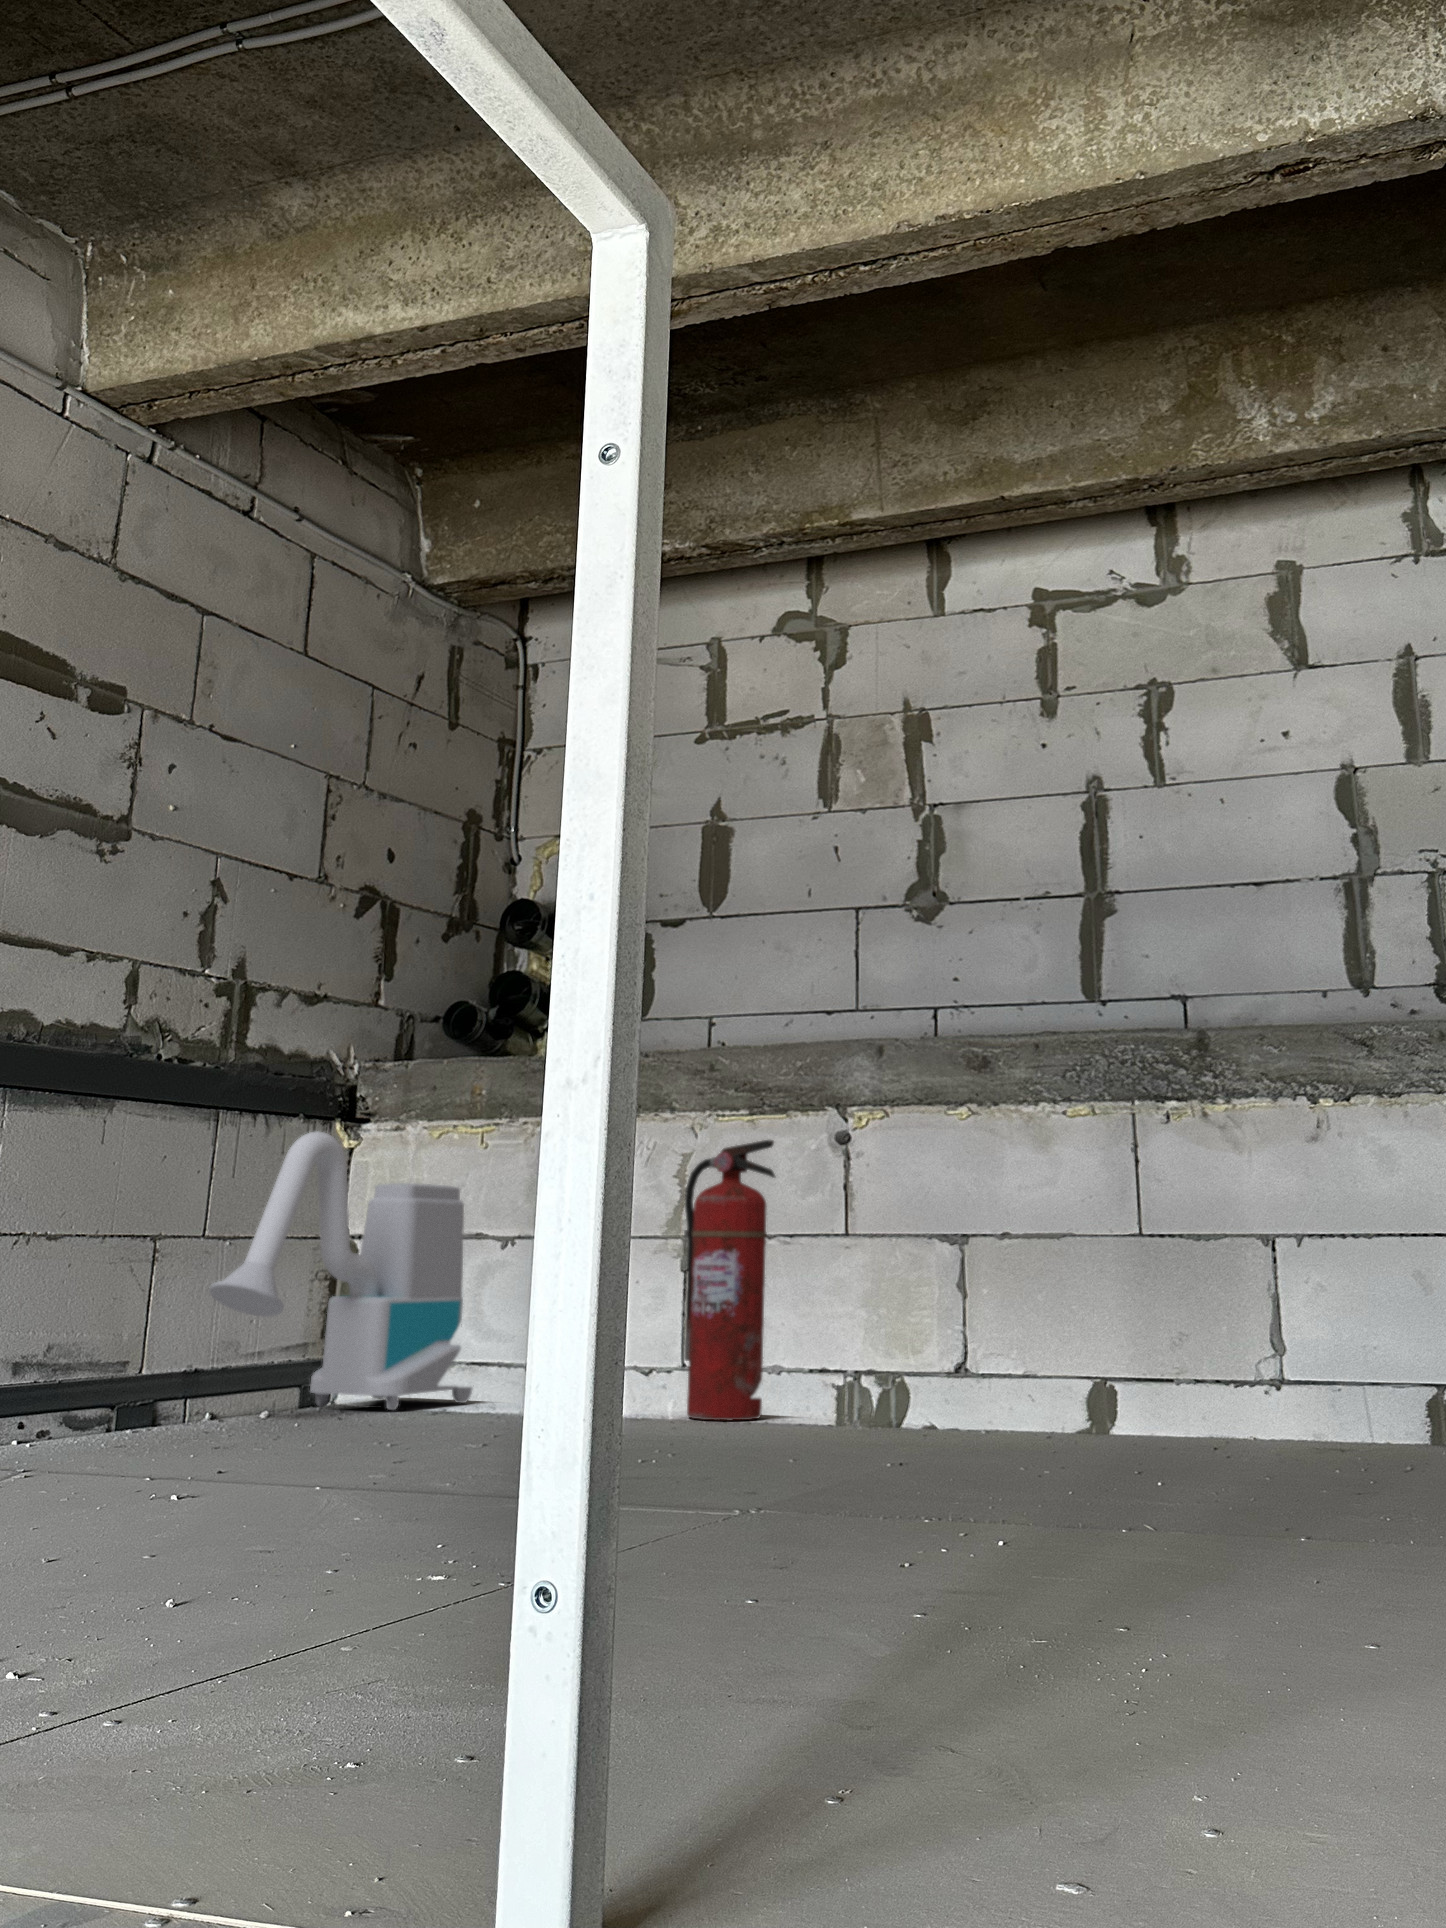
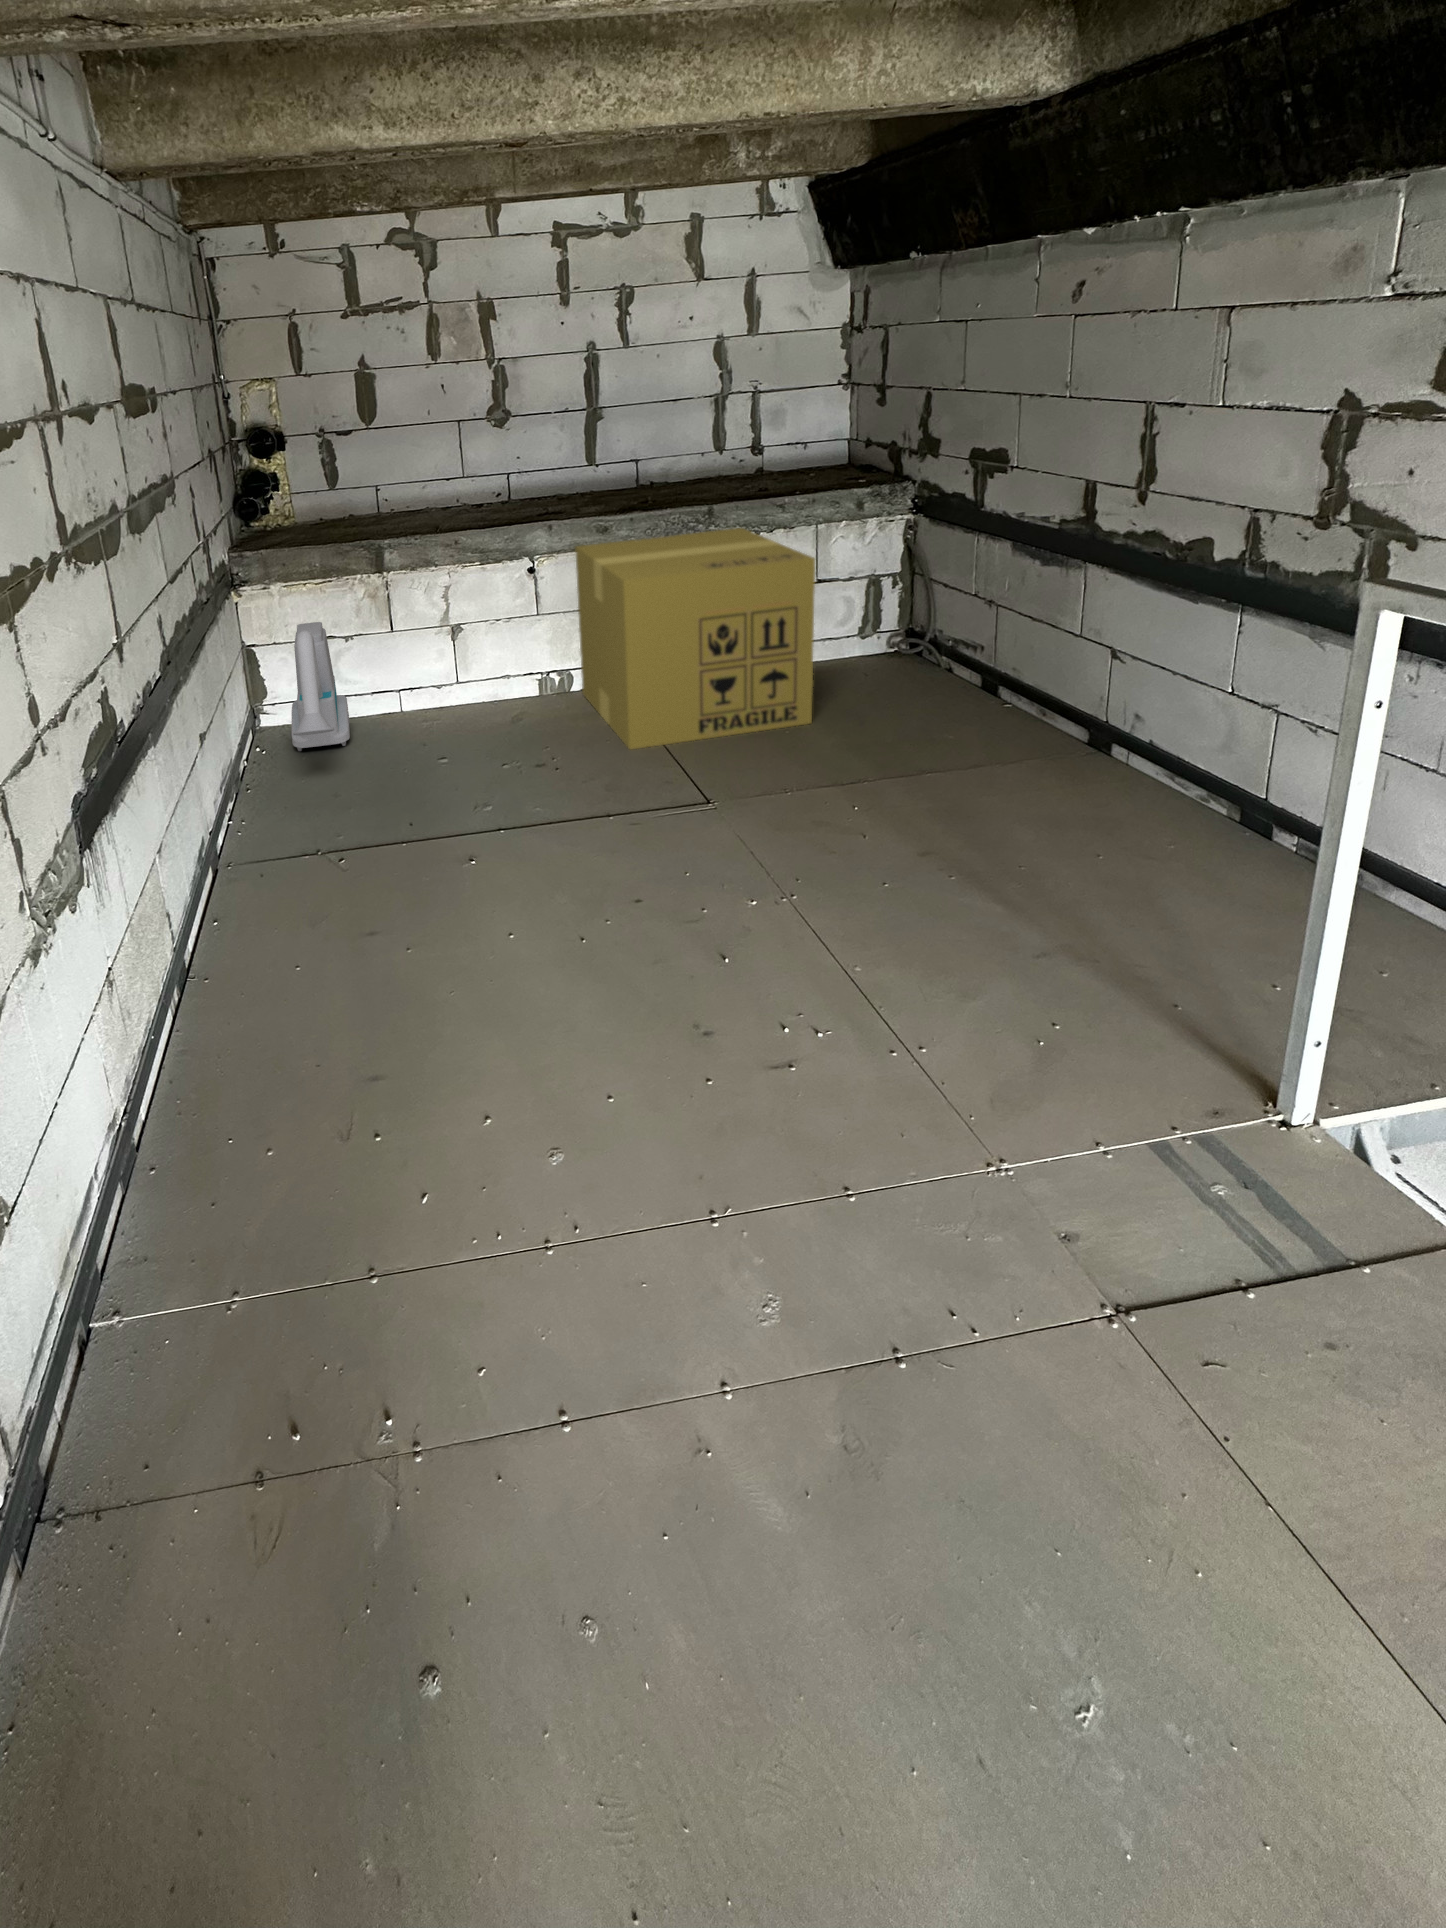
cardboard box: none [793,1048,1284,1475] -> present [575,528,815,749]
fire extinguisher: present [684,1140,775,1420] -> none [466,582,517,716]

